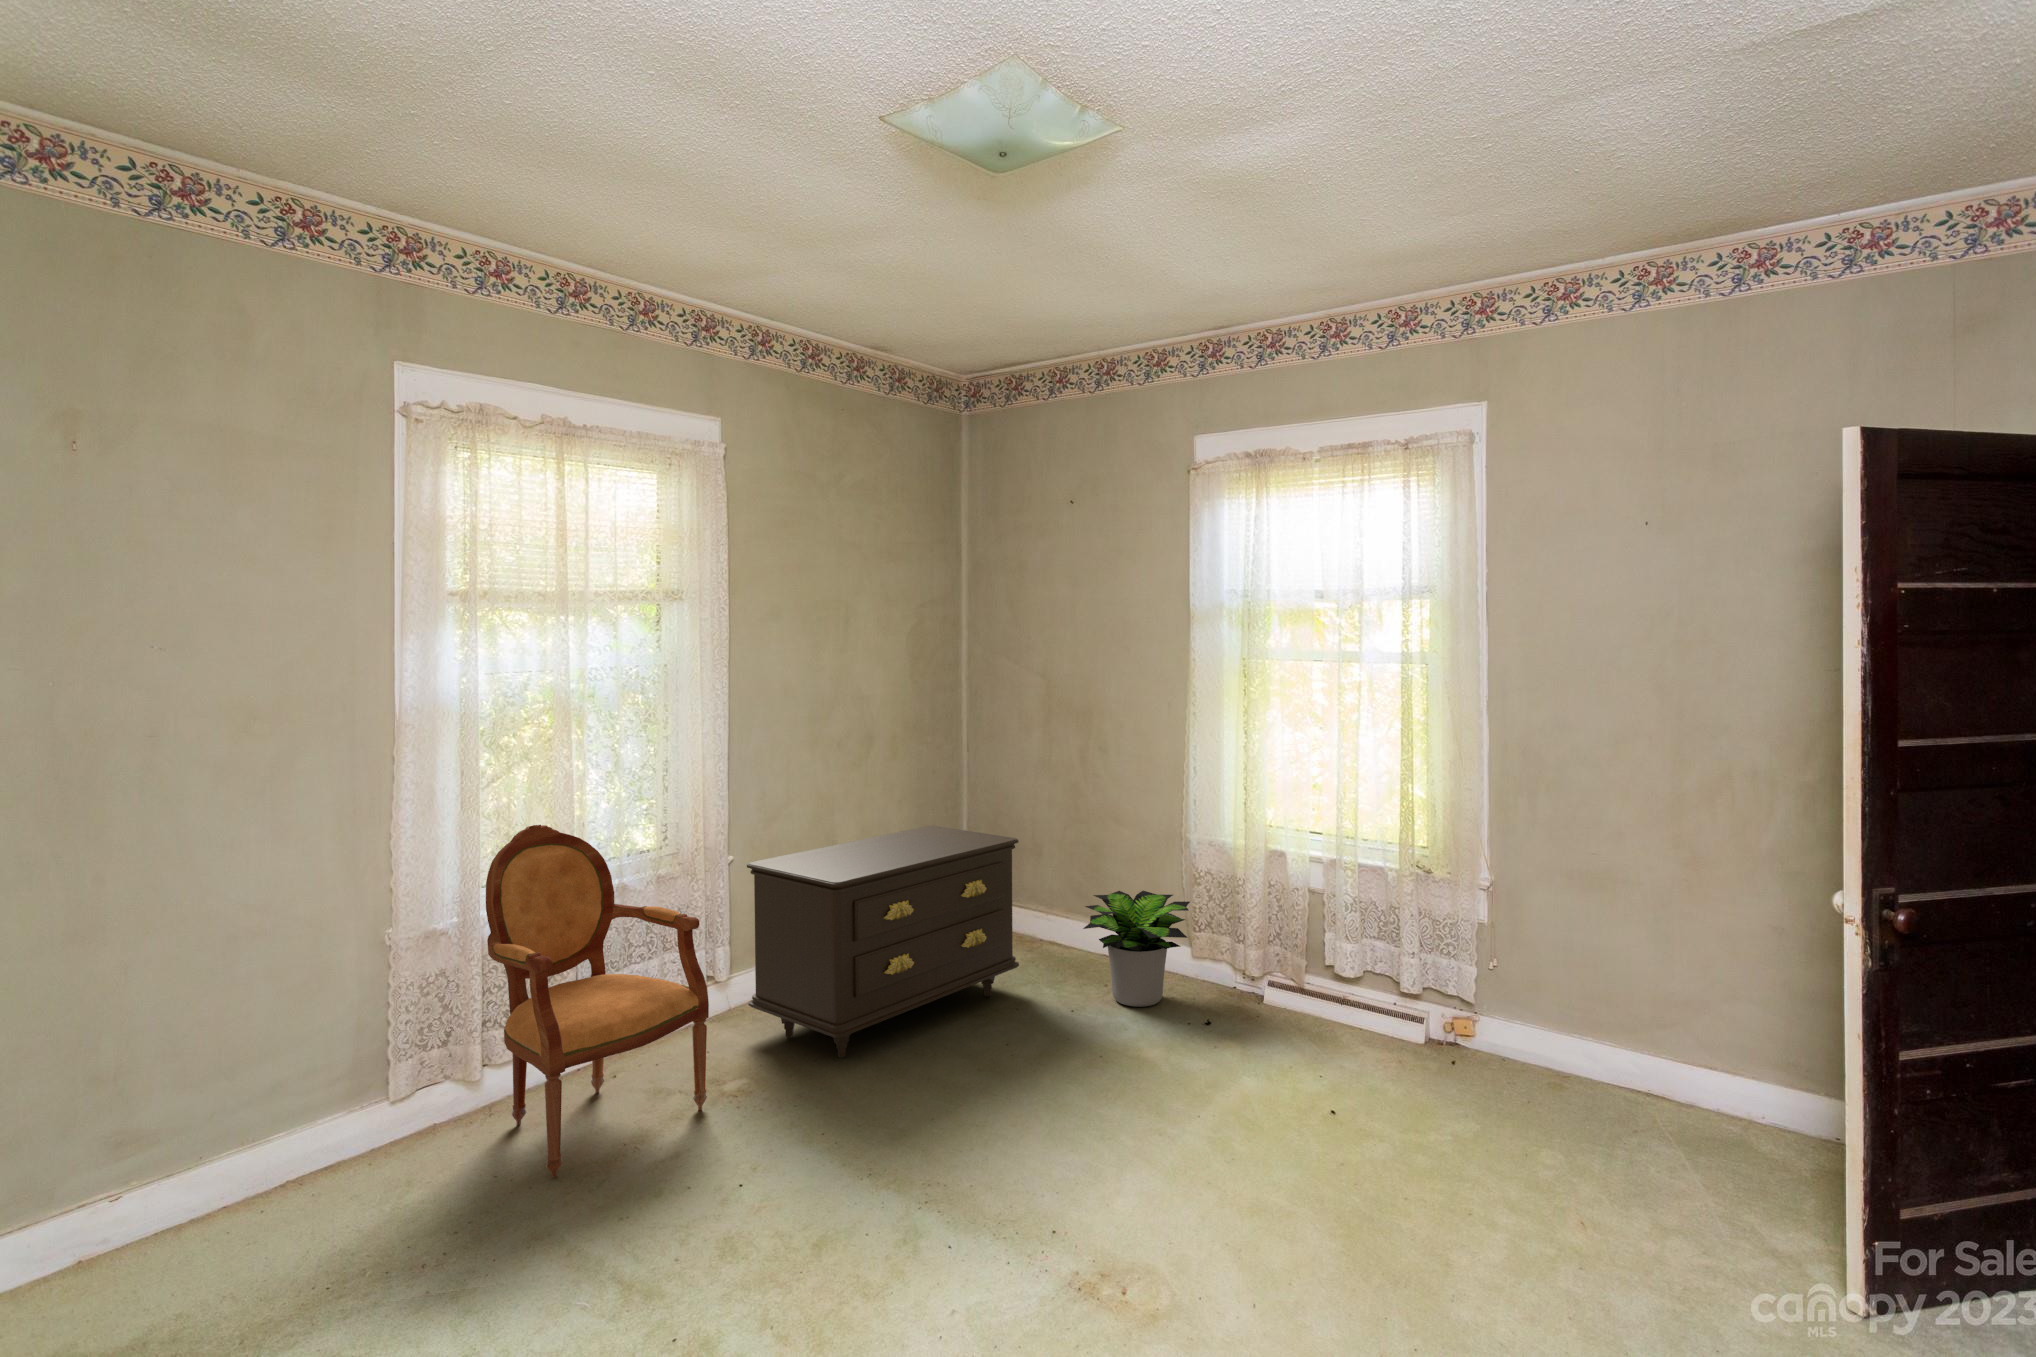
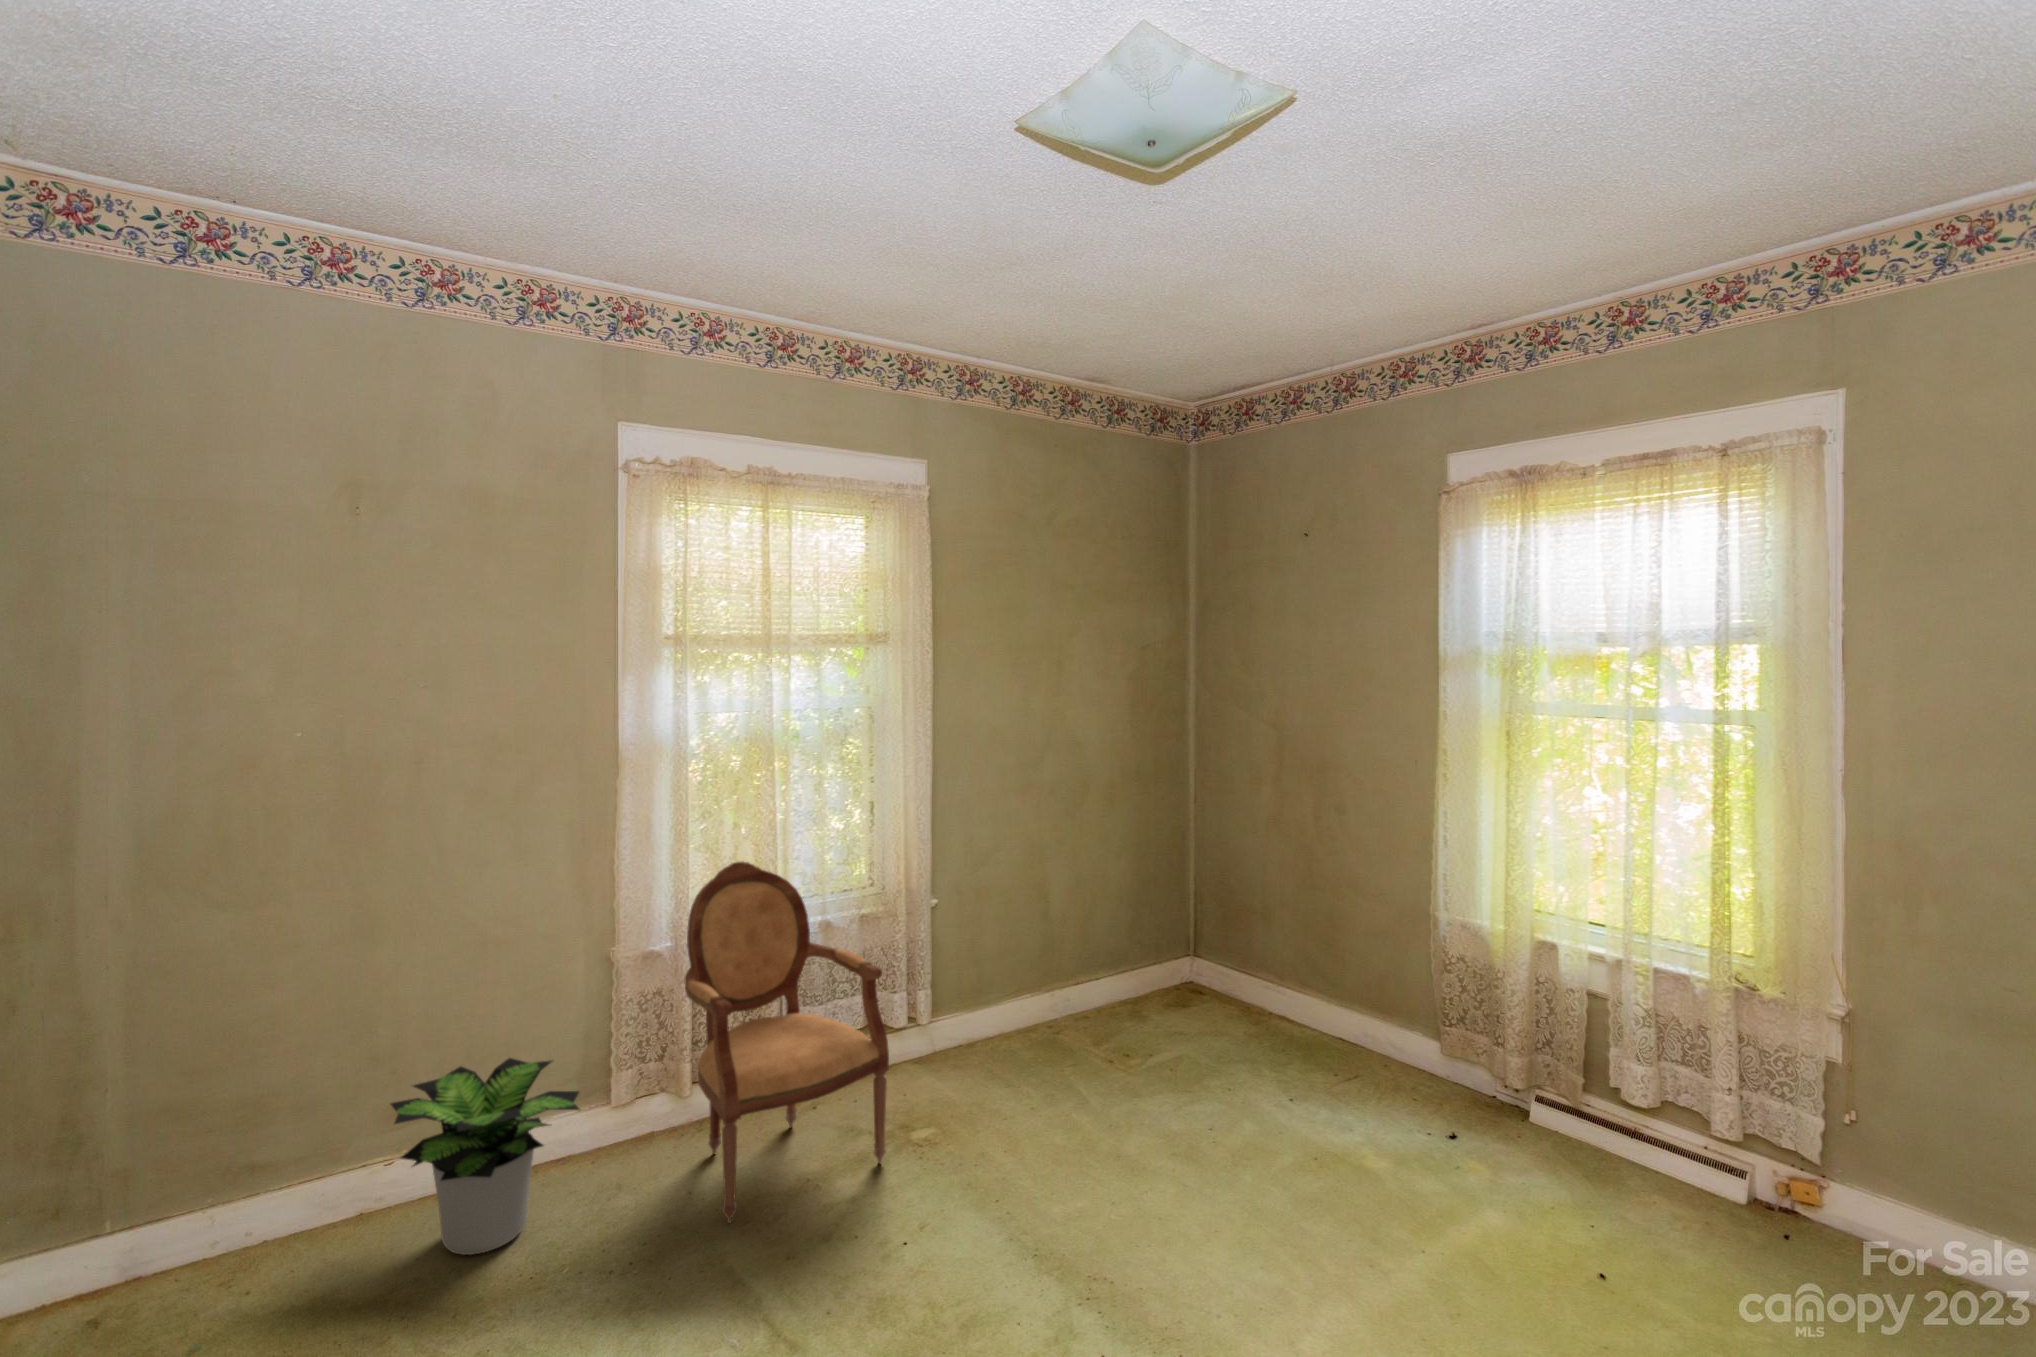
dresser: present [747,826,1019,1058] -> none [943,872,1232,1121]
potted plant: present [1083,891,1190,1007] -> present [391,1058,579,1255]

